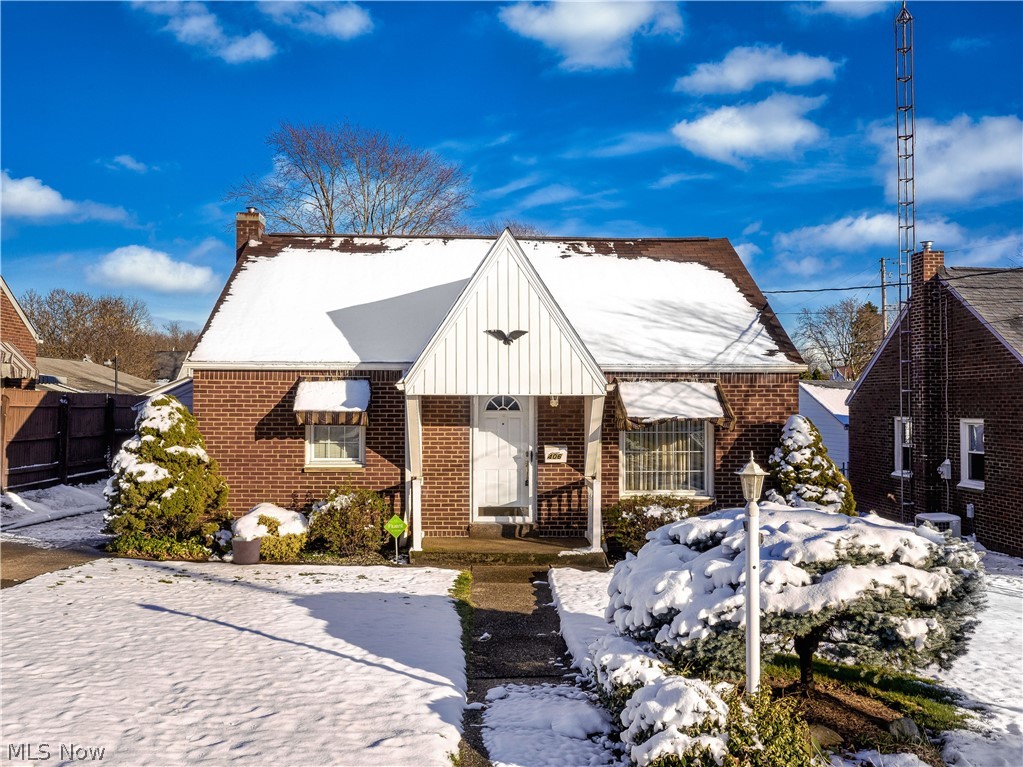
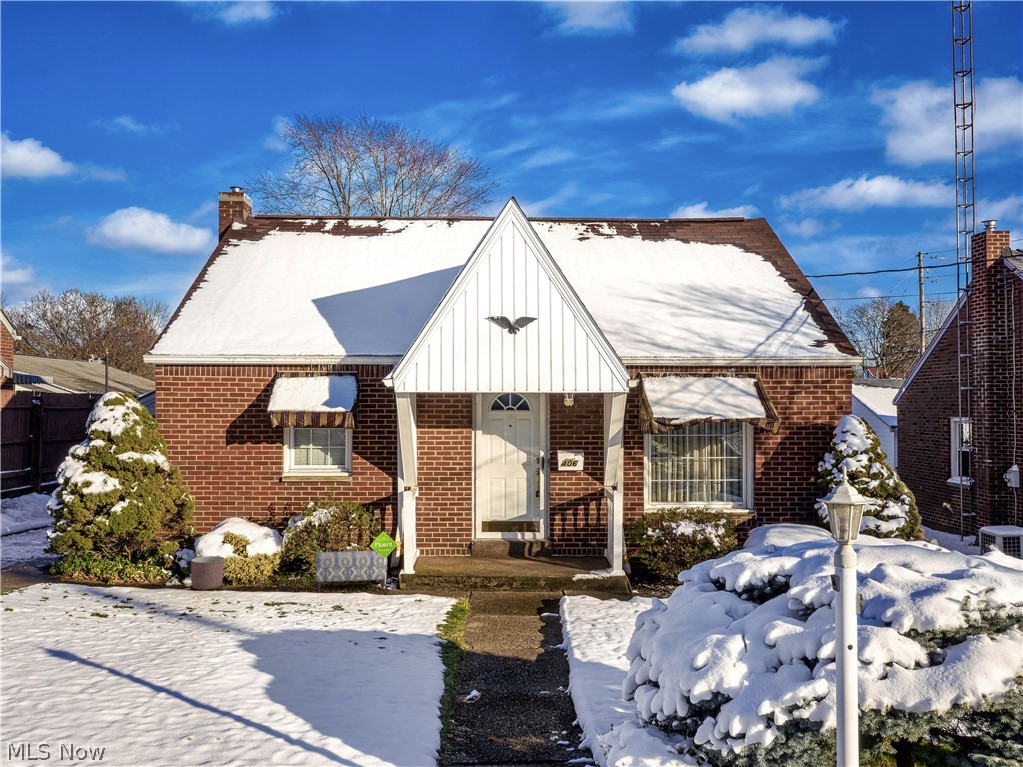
bench: none [339,531,401,566] -> present [316,551,387,591]

